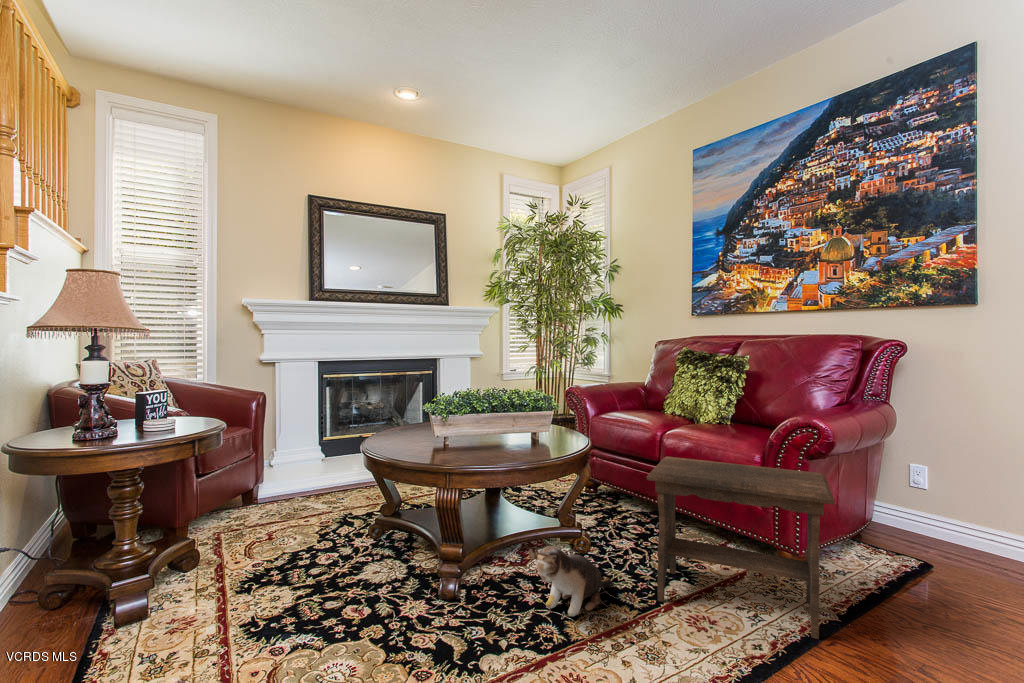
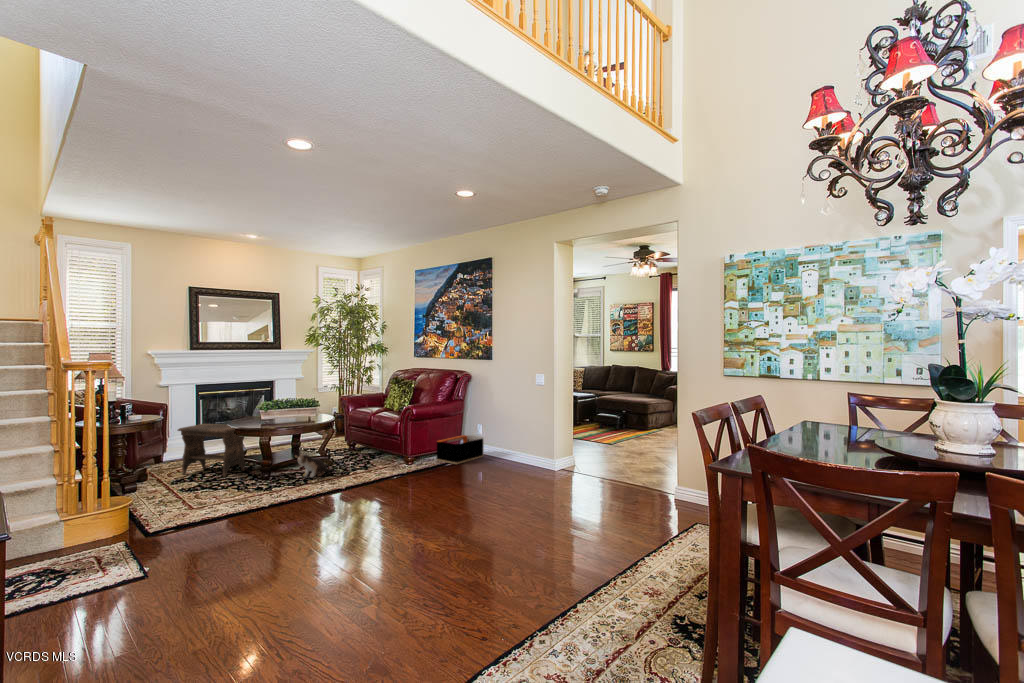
footstool: present [647,456,835,639] -> present [178,424,245,477]
storage bin: none [859,492,978,593] -> present [437,435,484,464]

